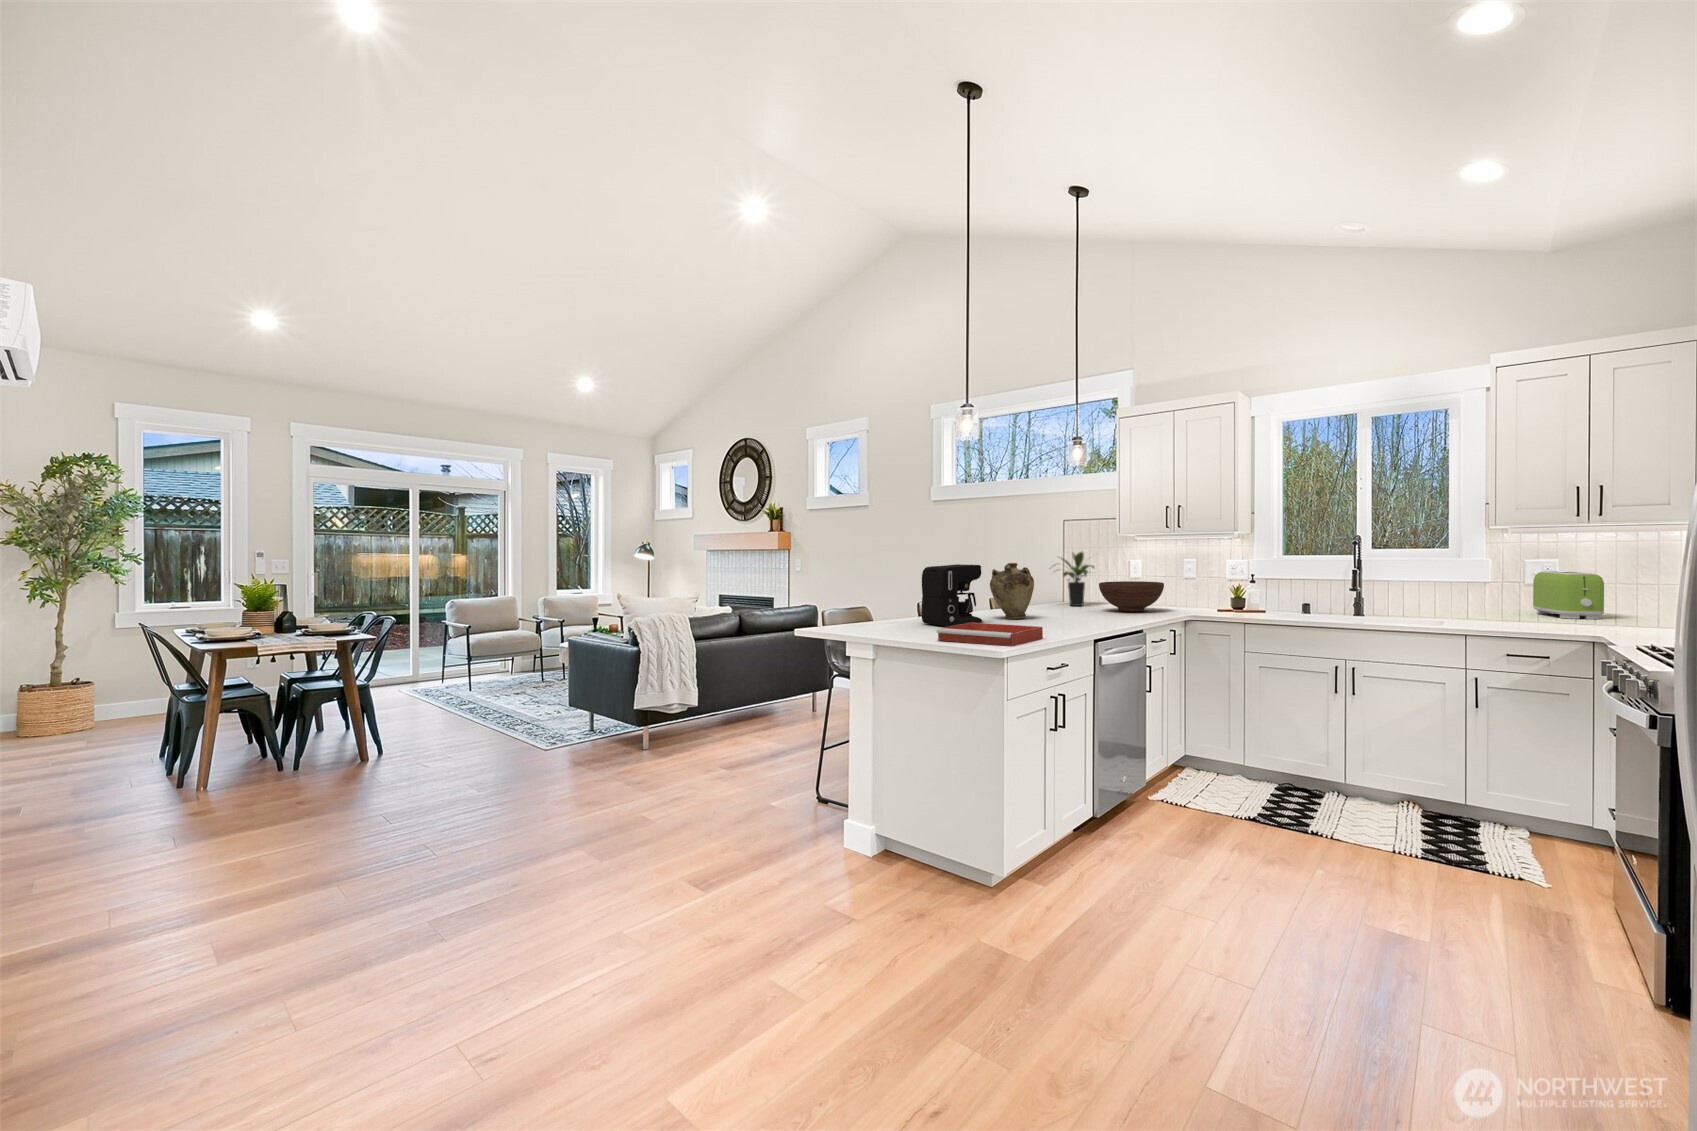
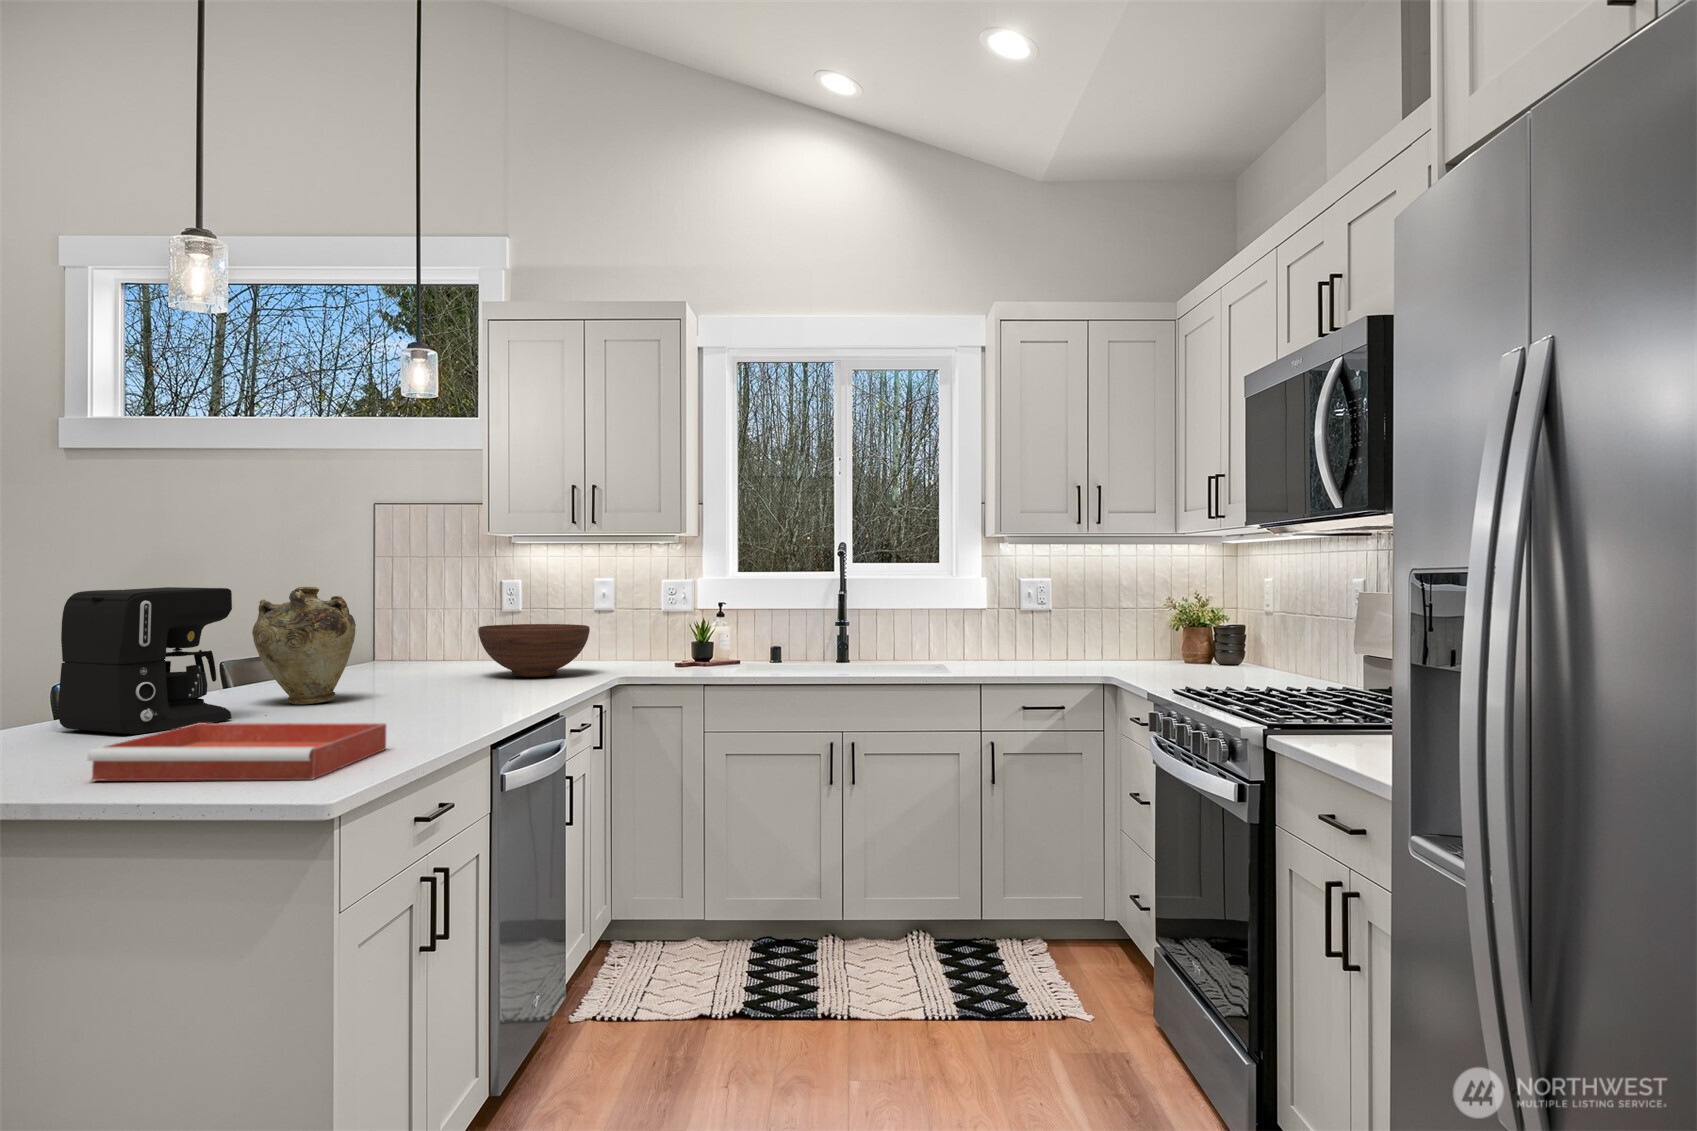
potted plant: present [1057,552,1094,606] -> none [380,571,478,670]
toaster: present [1533,571,1604,619] -> none [1013,607,1082,663]

